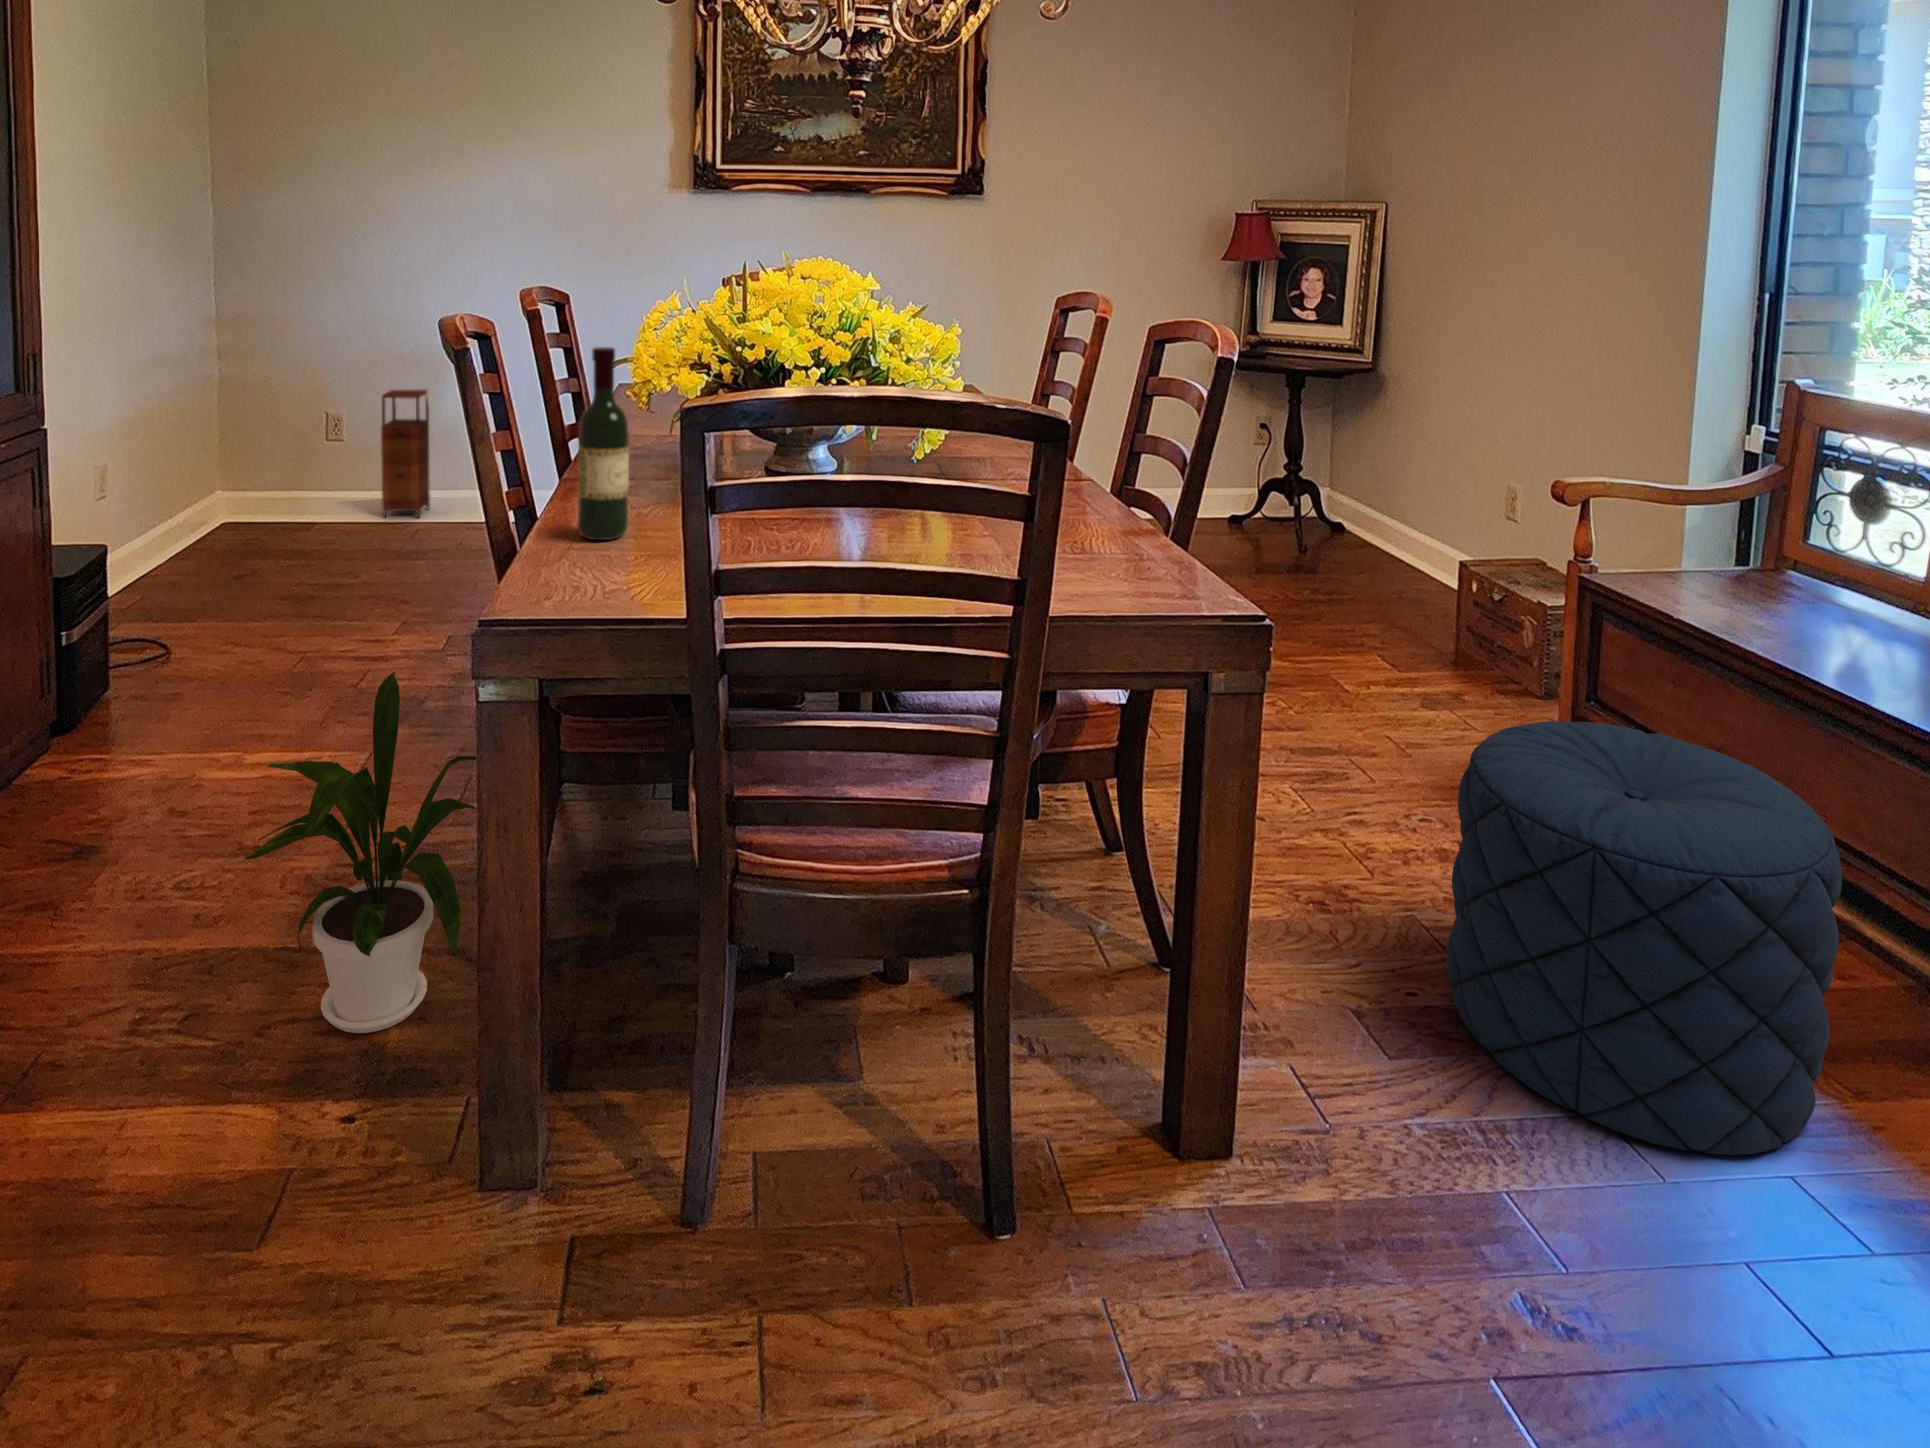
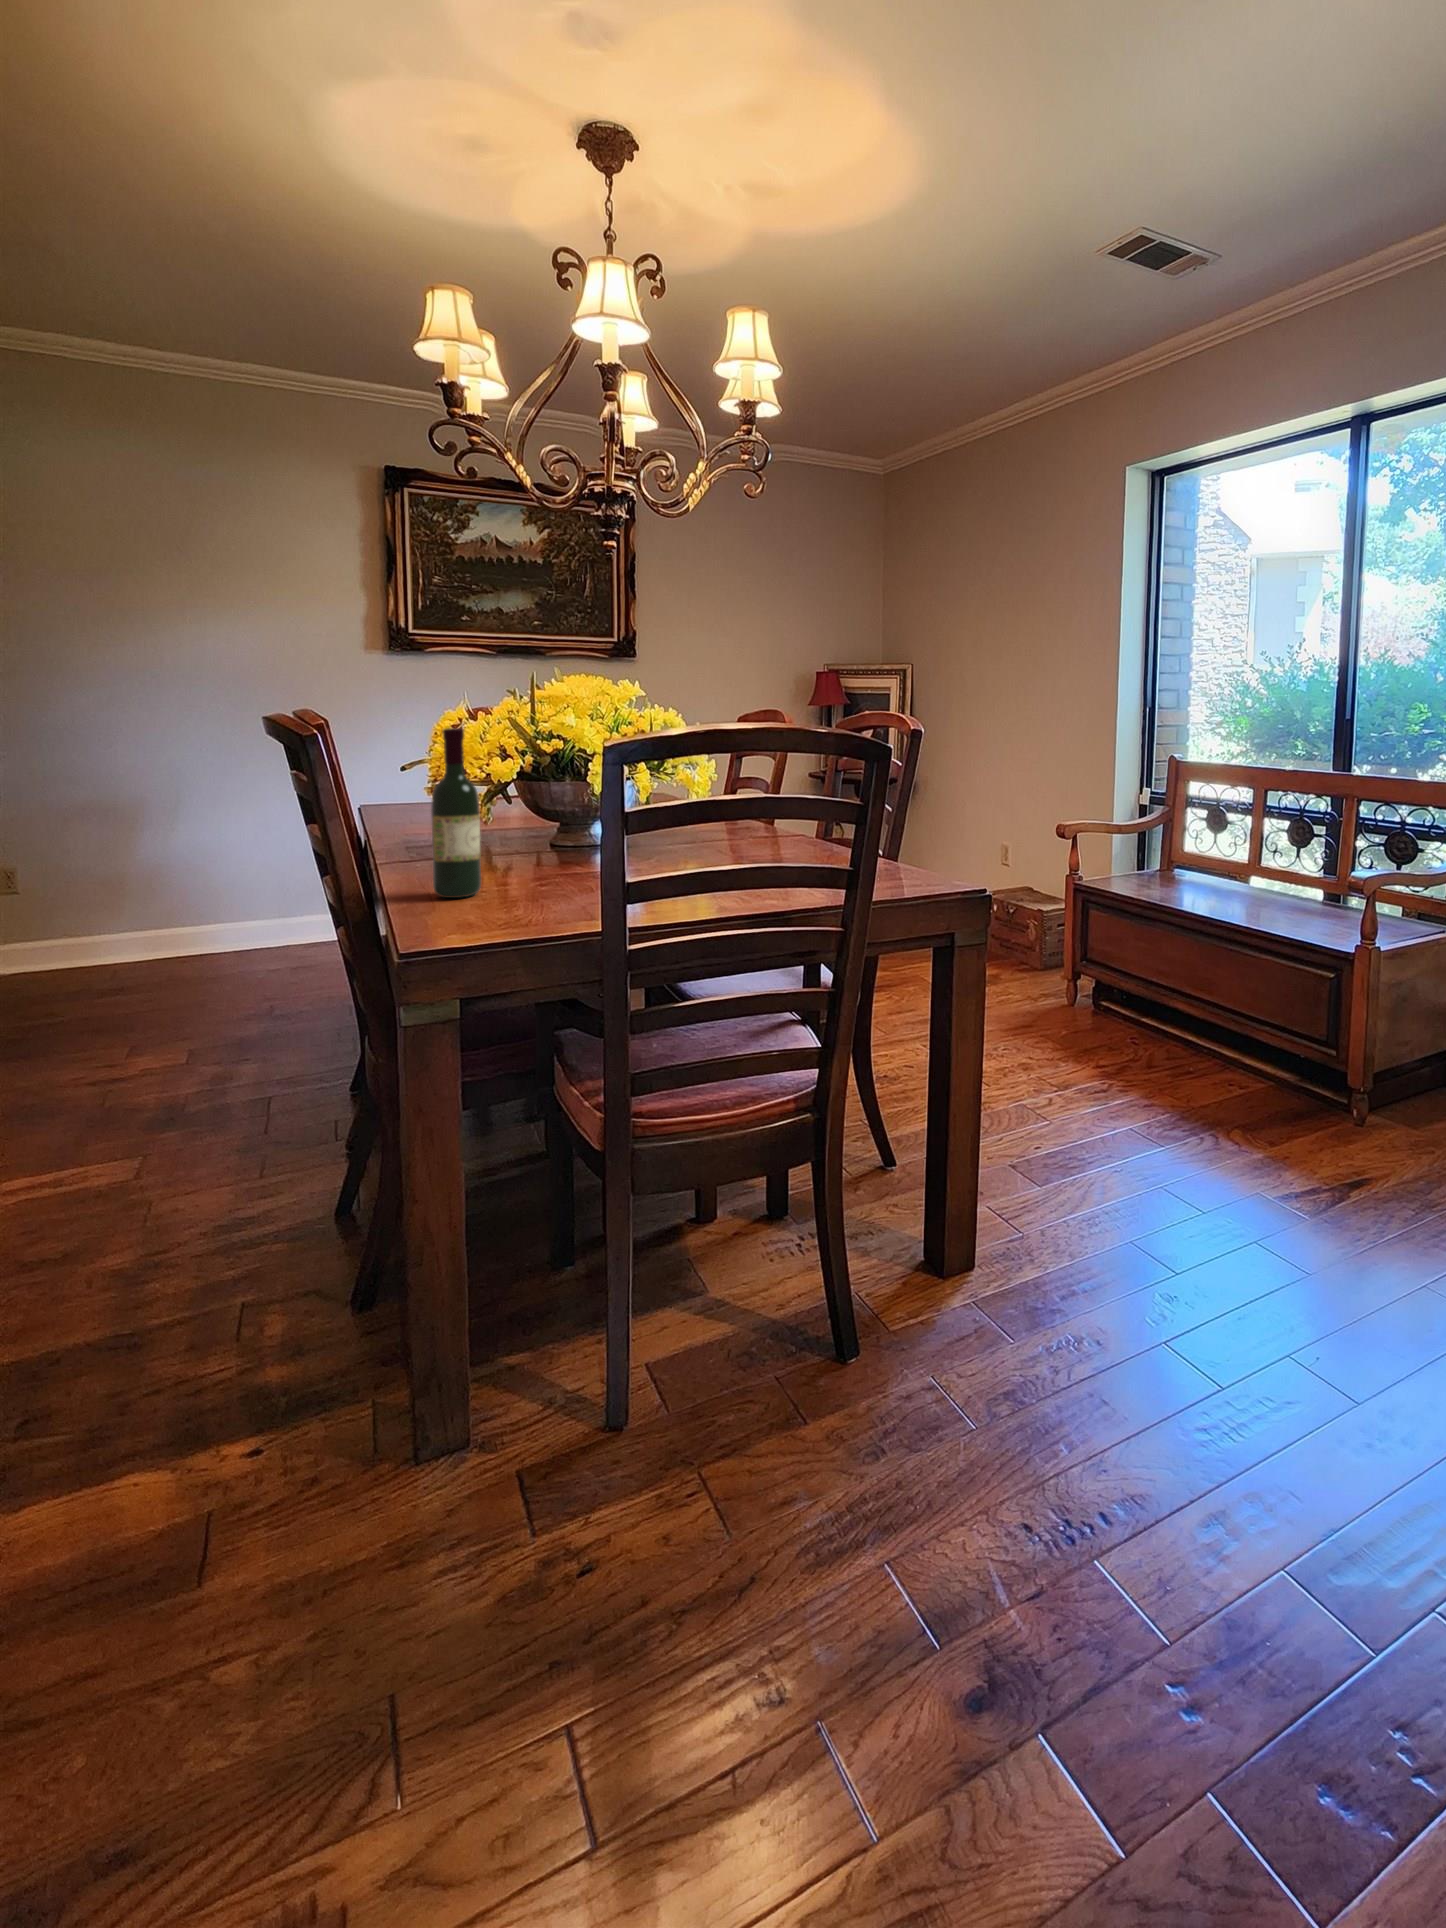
storage cabinet: present [381,389,430,518] -> none [52,844,115,974]
house plant: present [244,672,476,1033] -> none [70,1058,343,1406]
pouf: present [1446,721,1842,1155] -> none [1055,954,1259,1188]

